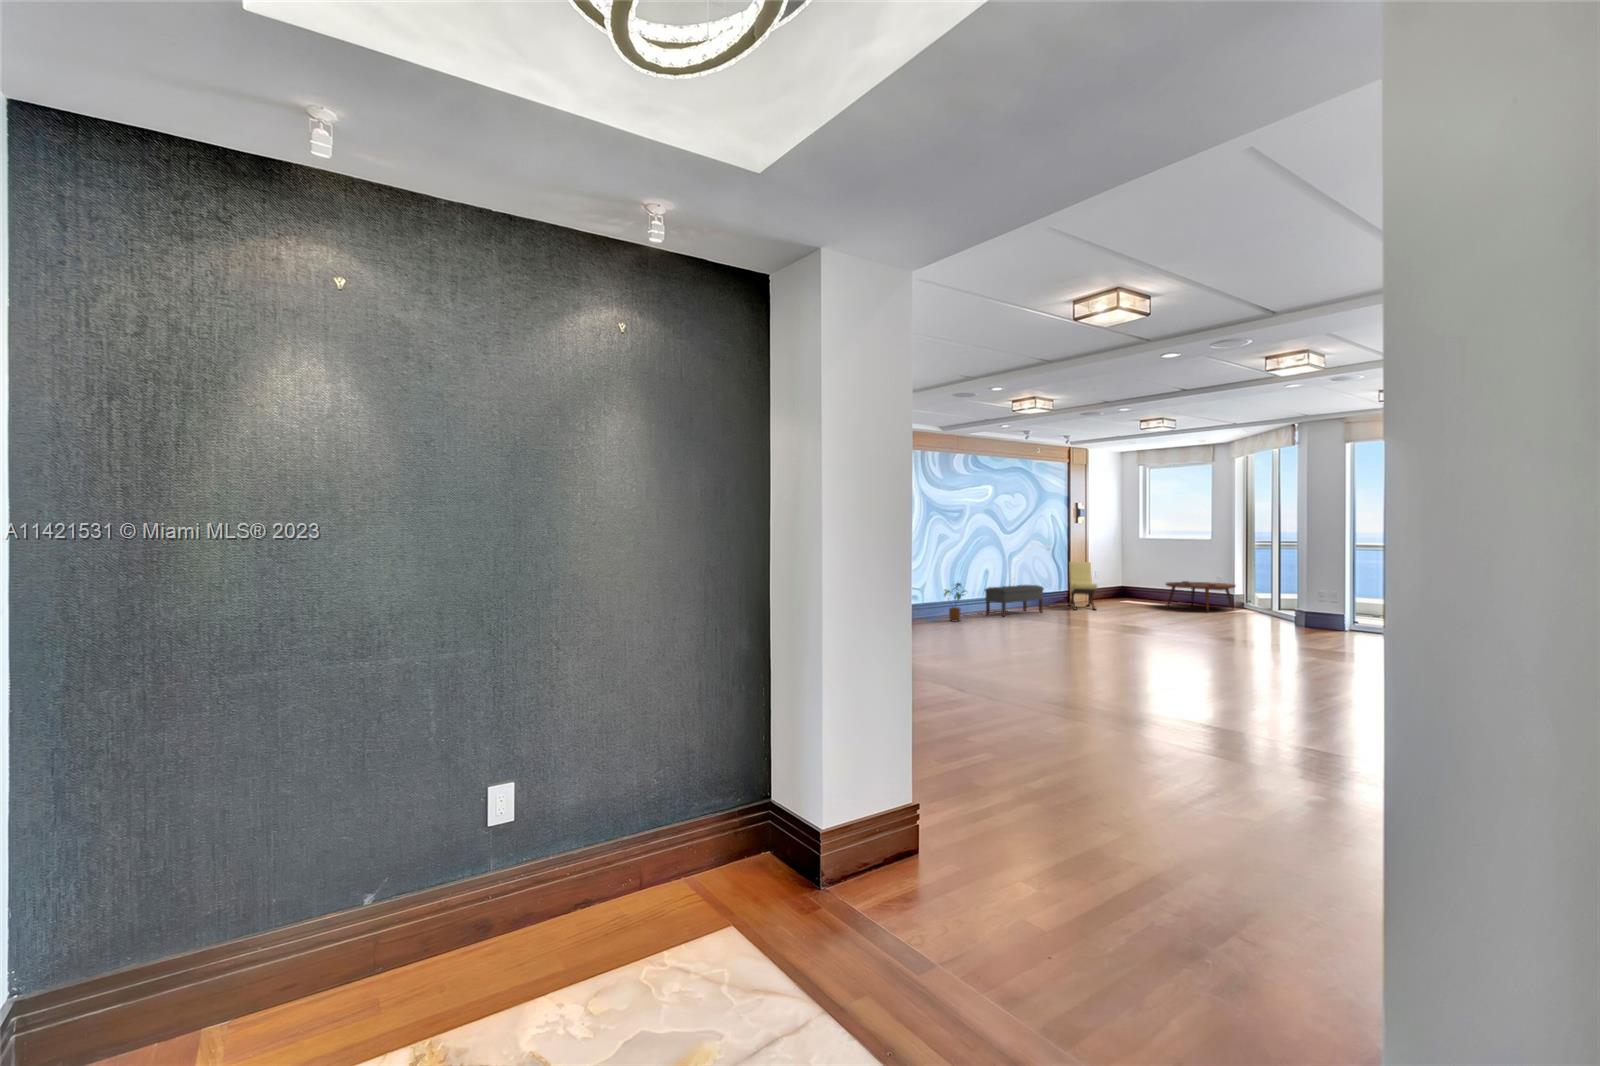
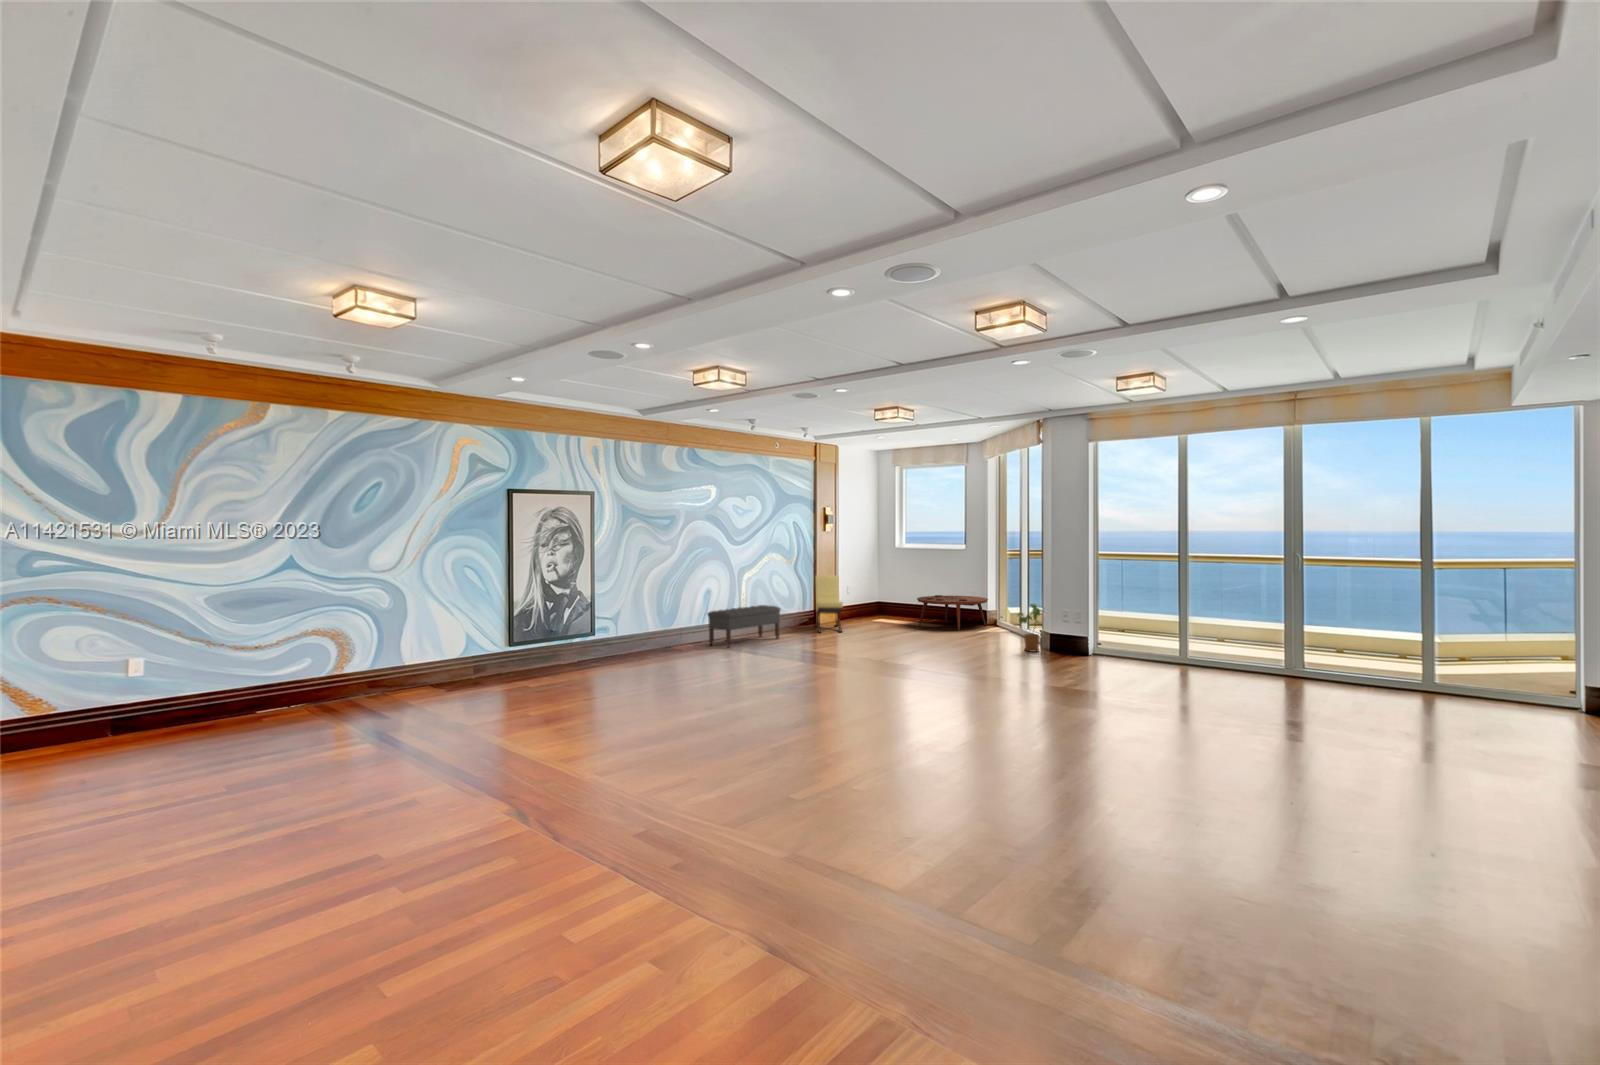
house plant: present [944,583,966,621] -> present [1017,604,1043,652]

